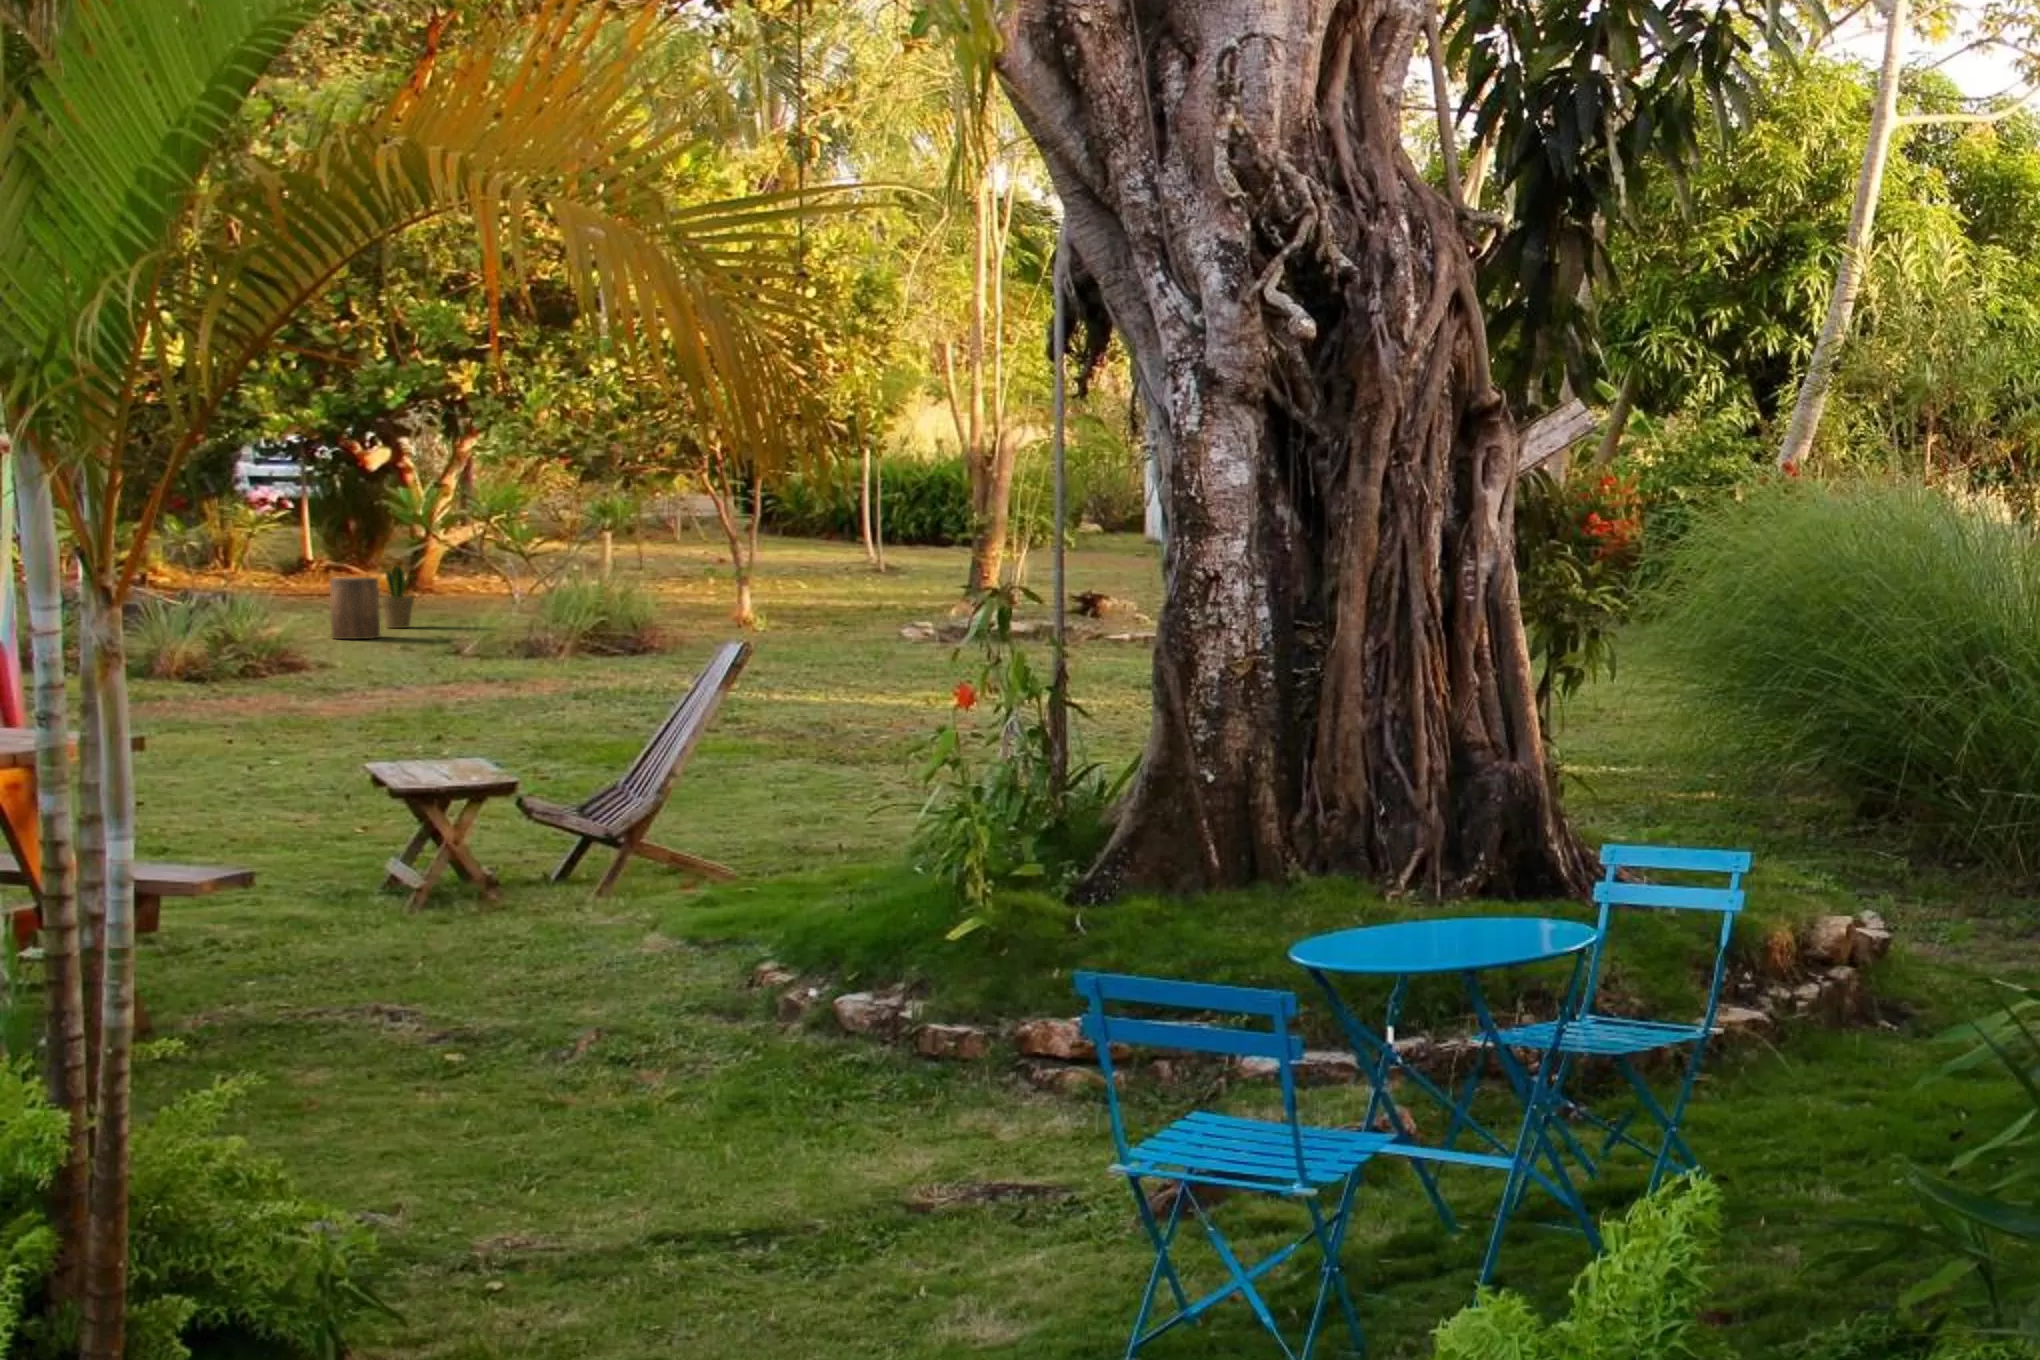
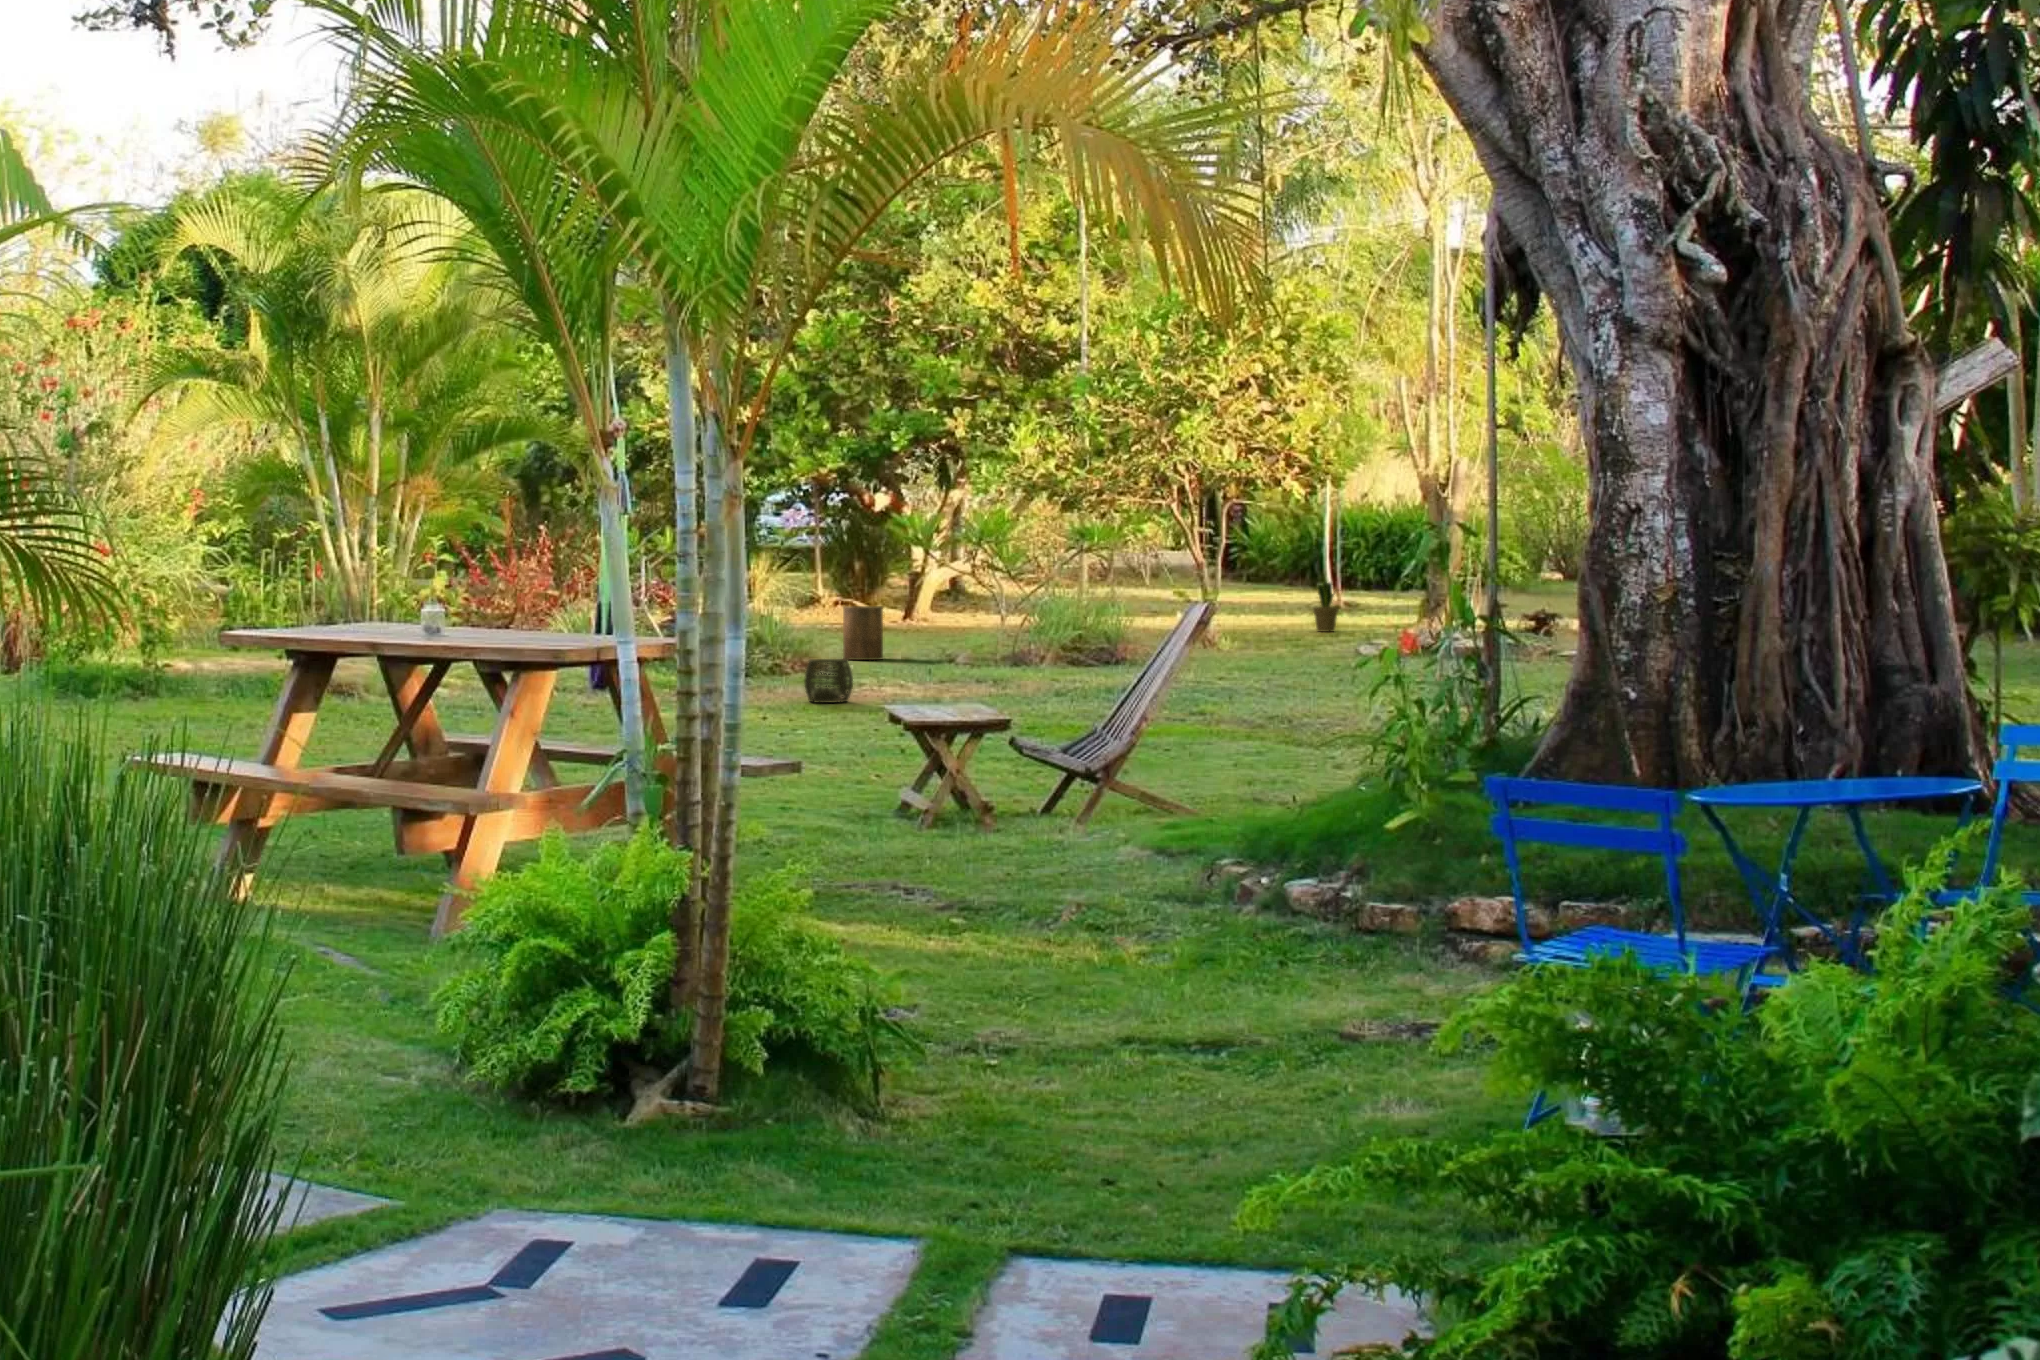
potted plant: present [380,565,414,628] -> present [1313,582,1339,632]
woven basket: none [277,654,339,706] -> present [804,659,853,703]

